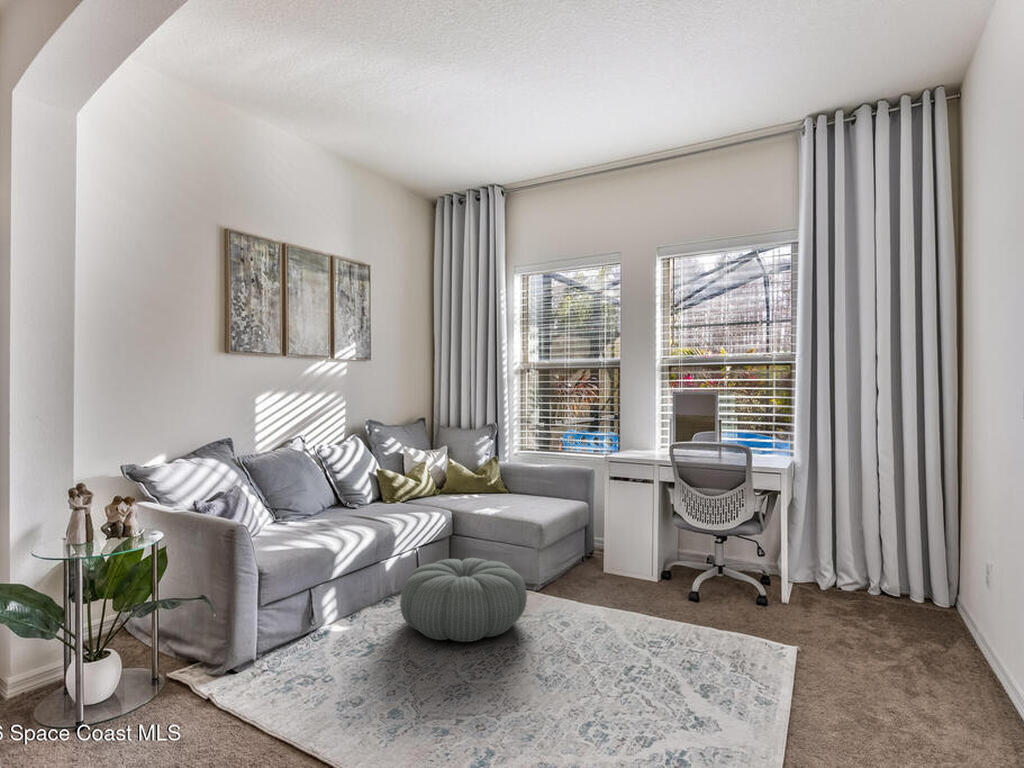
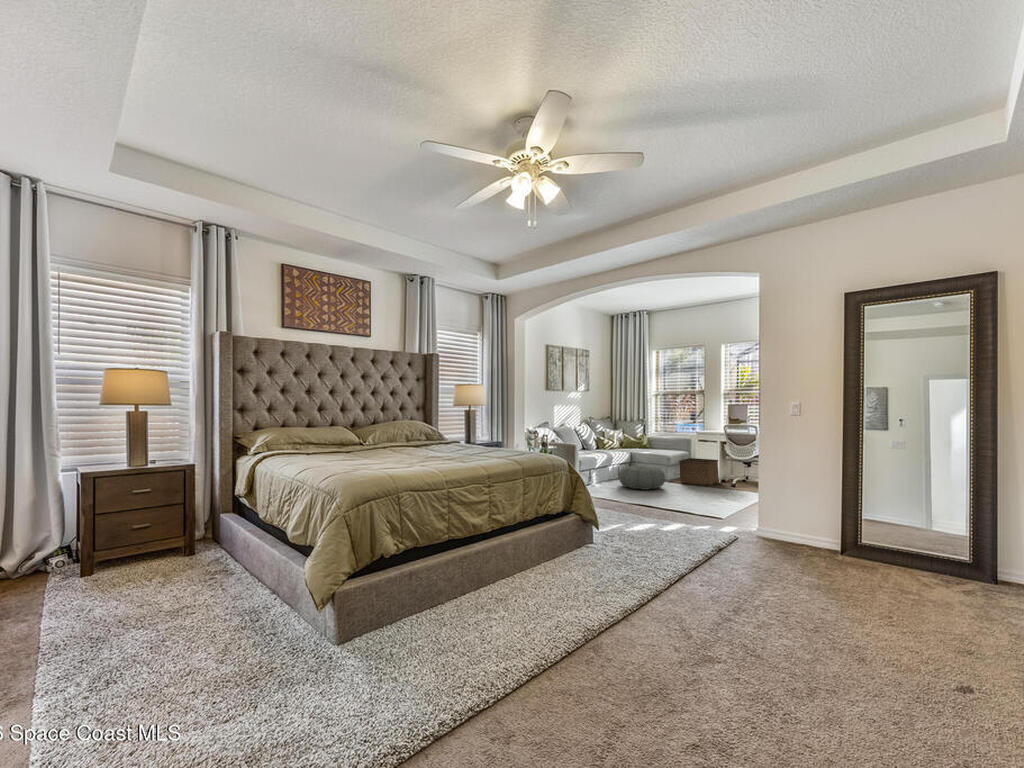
storage bin: none [565,521,657,603] -> present [679,458,719,486]

